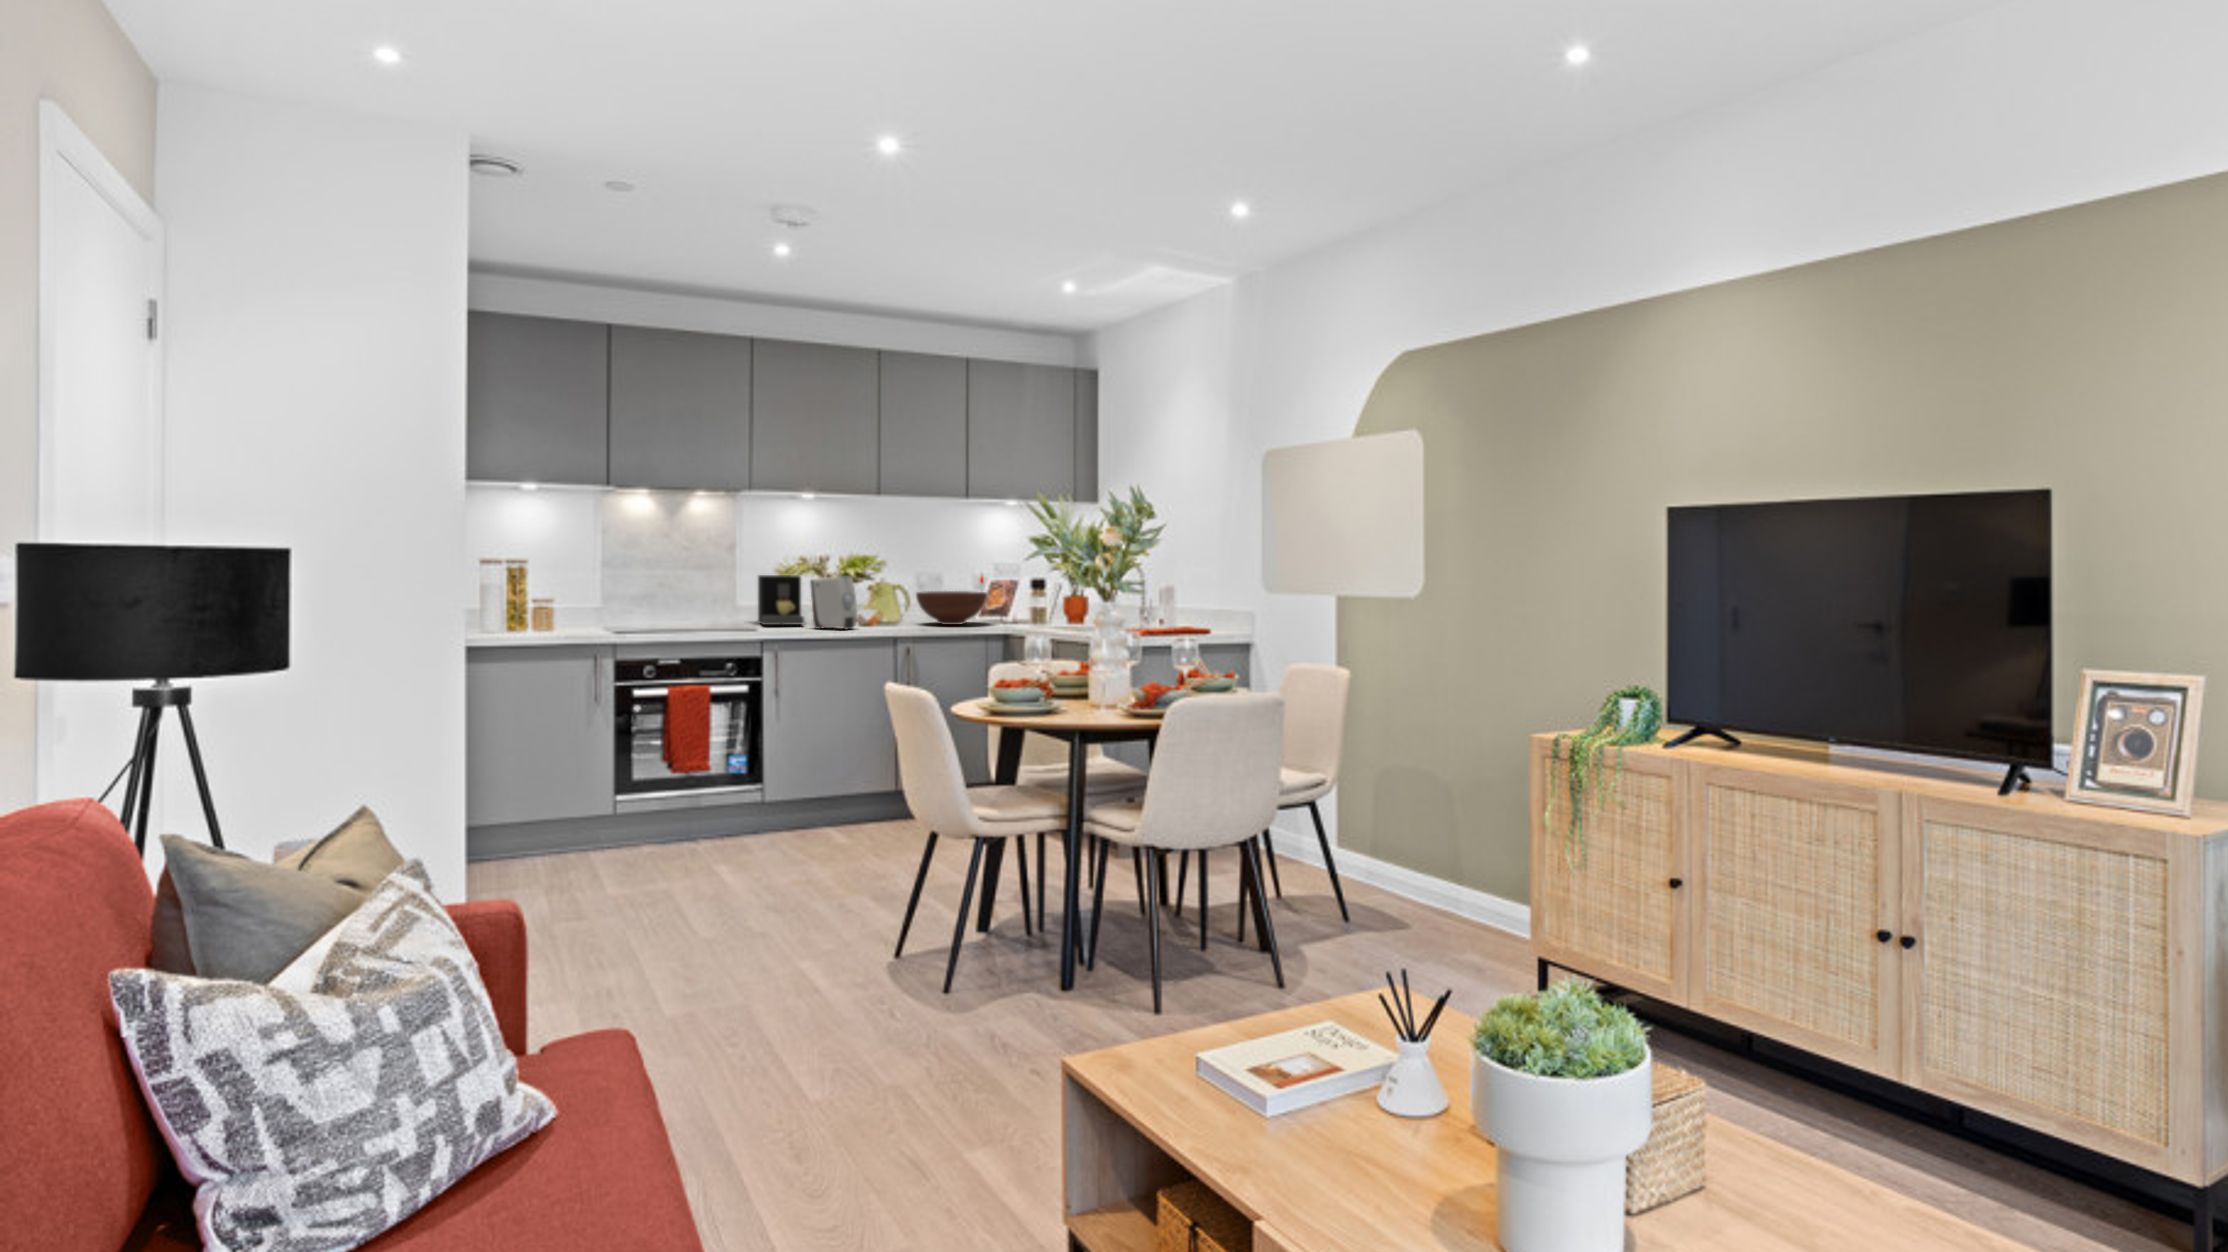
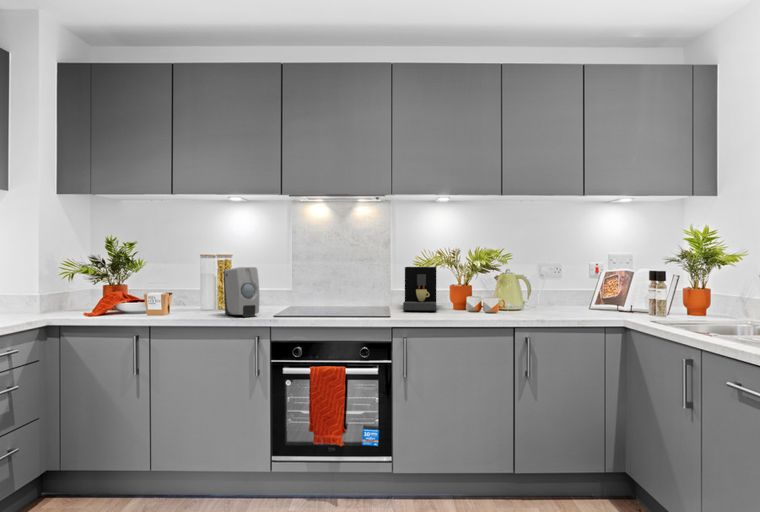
soap dispenser: present [810,577,857,630] -> present [224,267,259,317]
fruit bowl: present [916,591,987,625] -> none [535,282,603,314]

